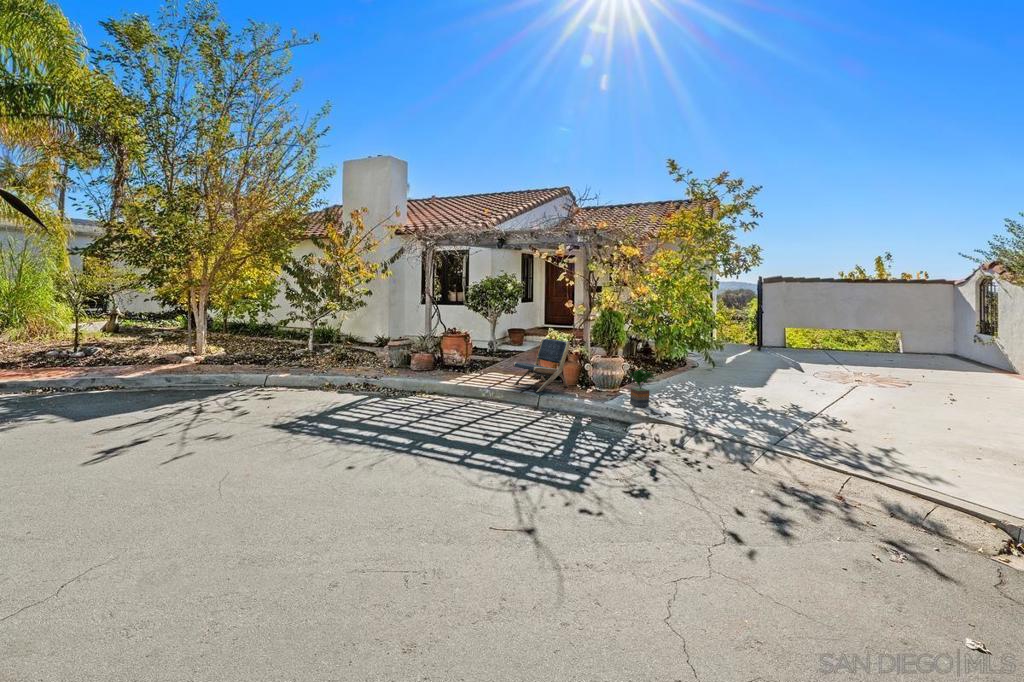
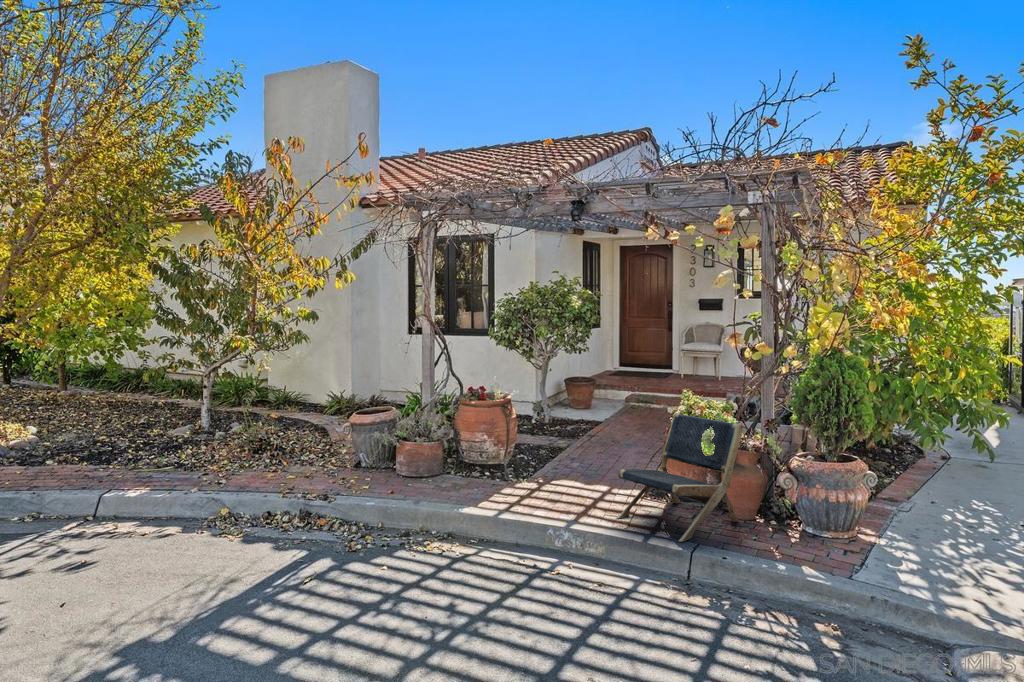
potted tree: present [630,370,654,407] -> none [918,499,986,593]

